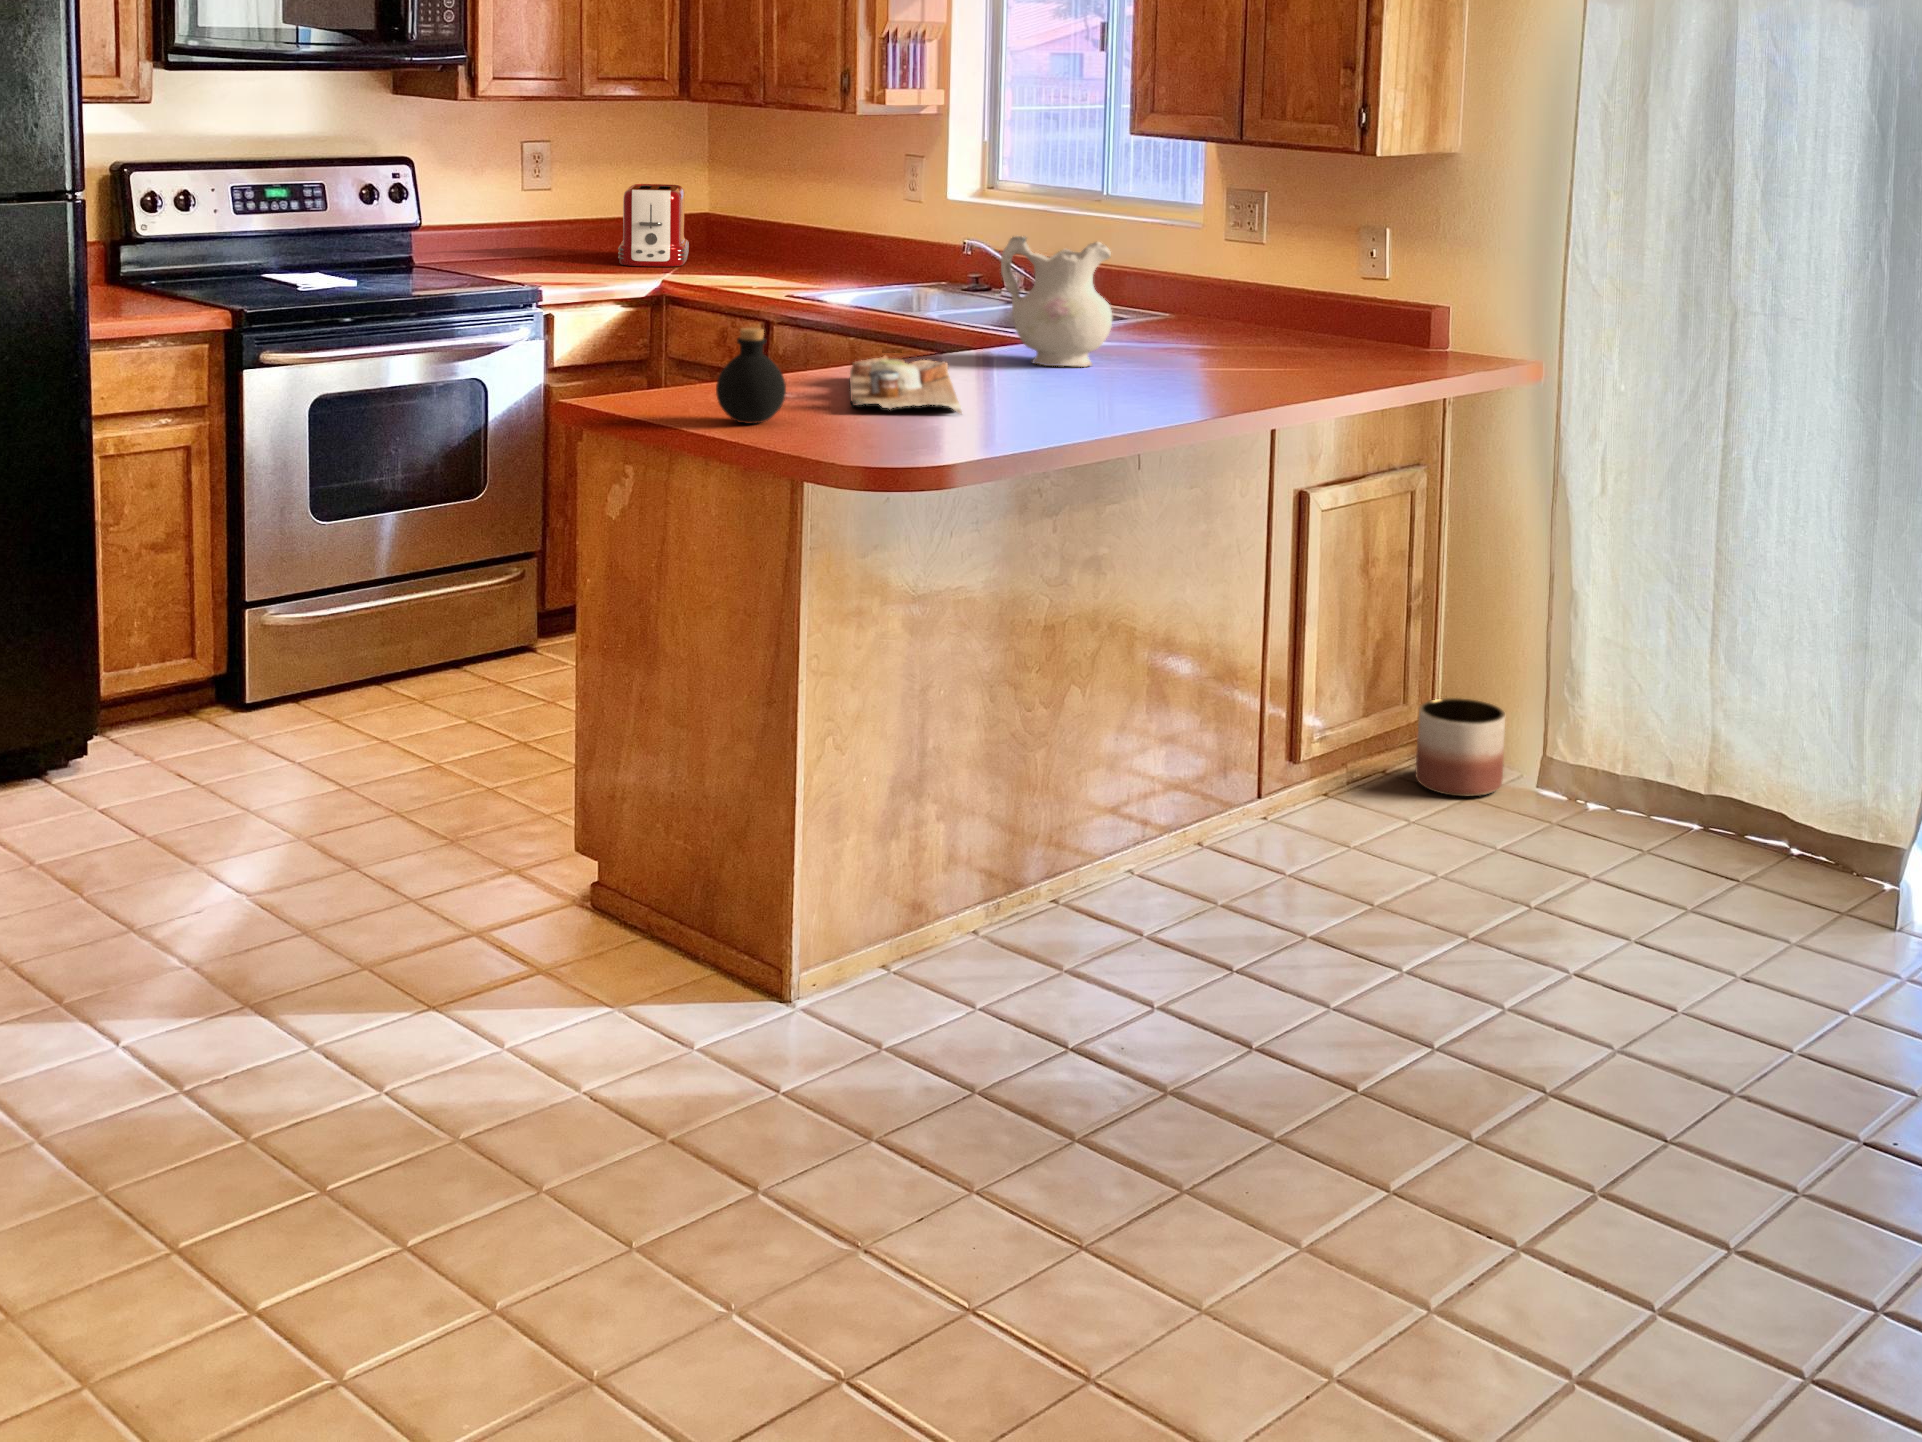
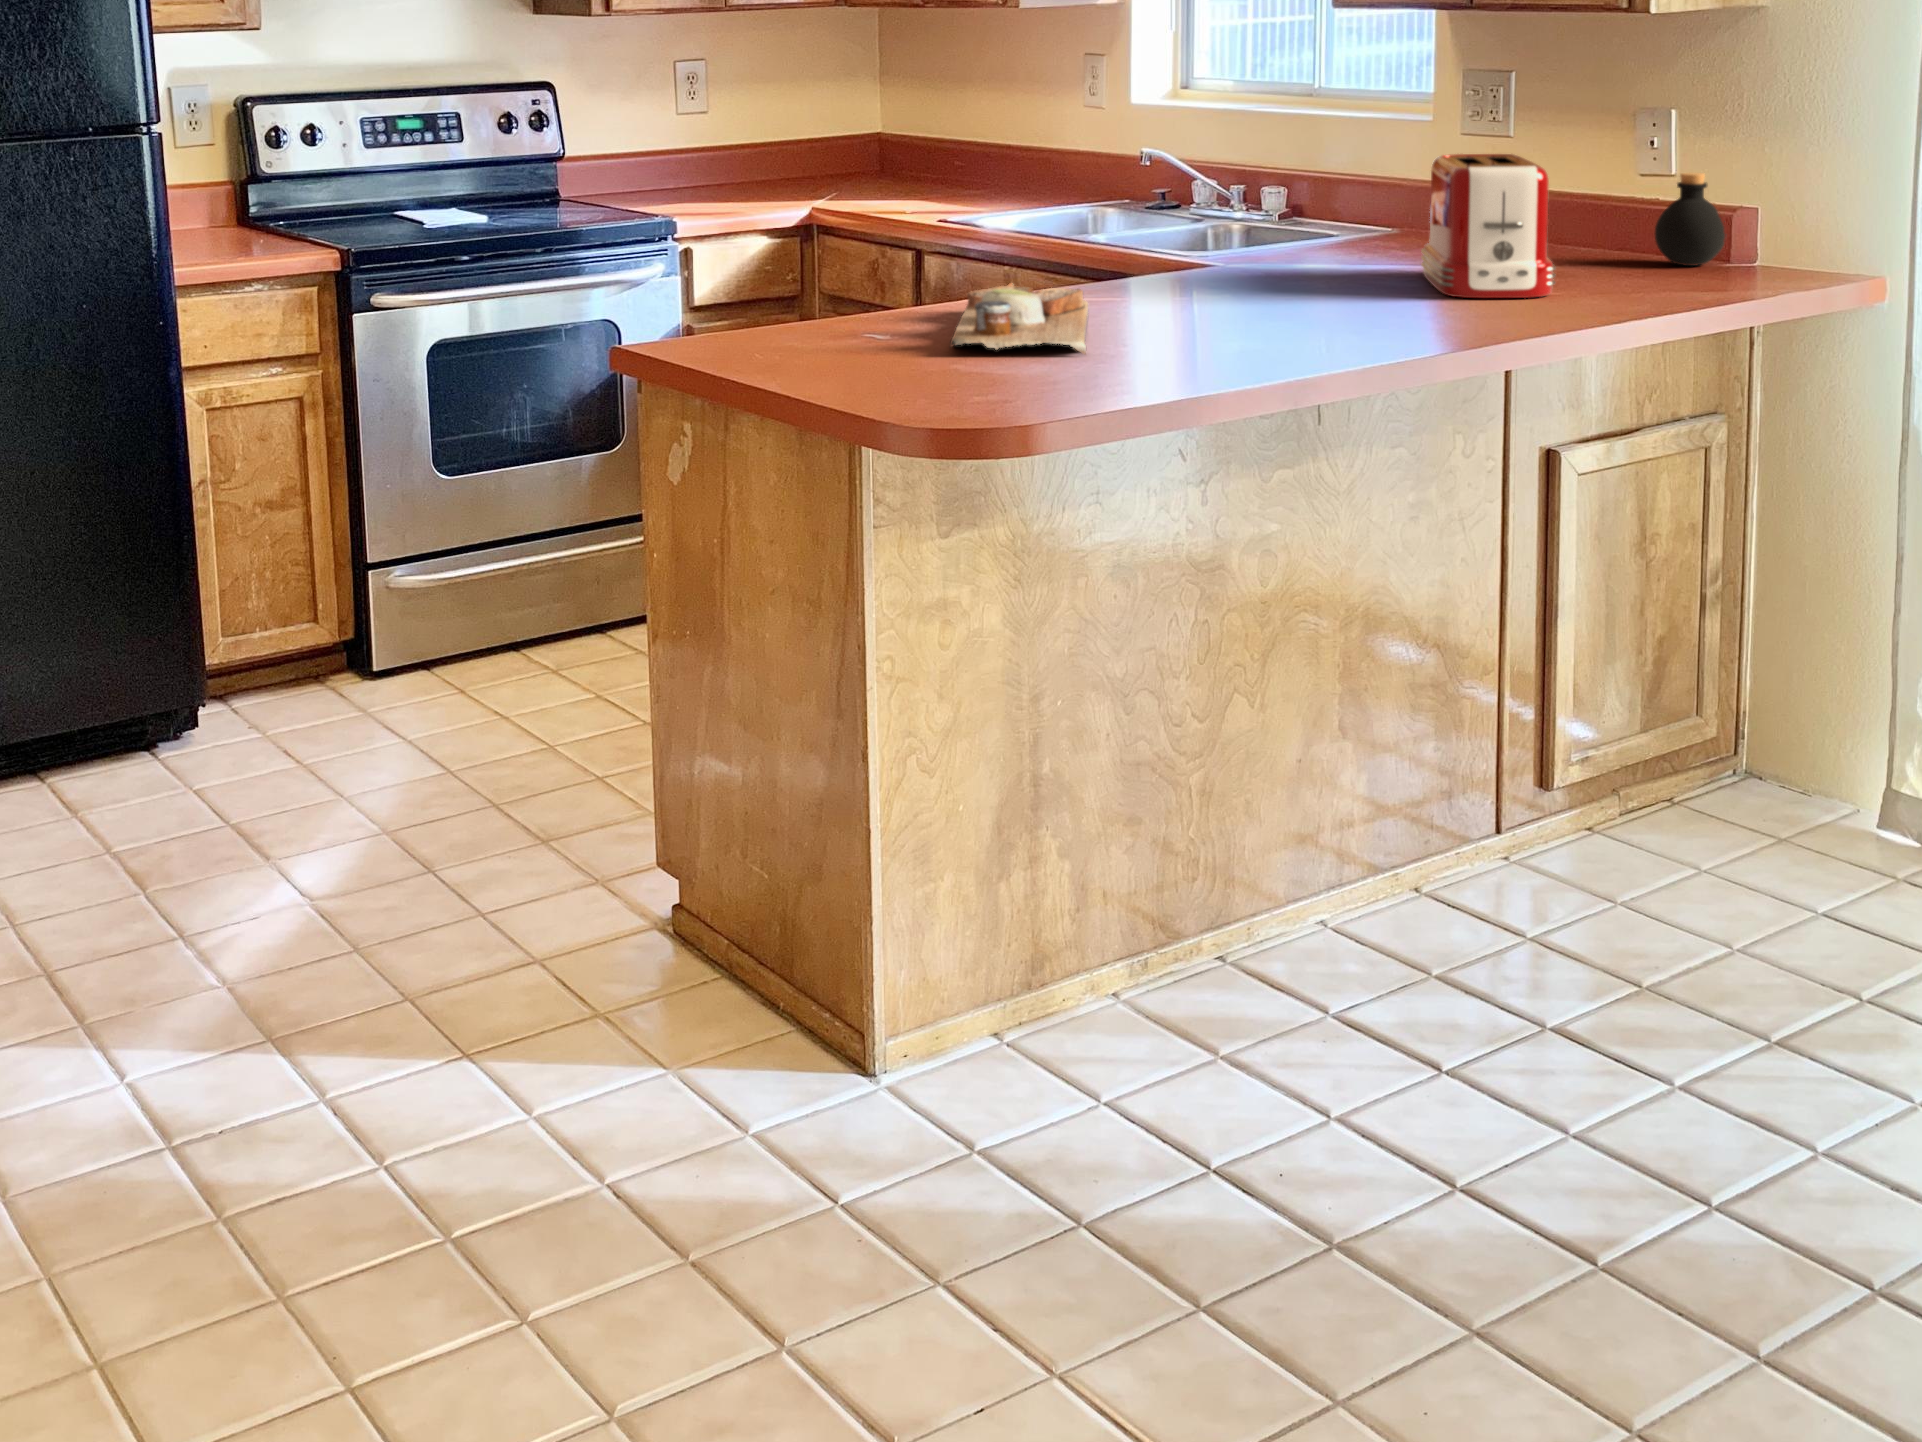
toaster: present [618,184,689,267] -> present [1421,154,1555,298]
ceramic pitcher: present [1001,236,1112,367] -> none [1160,133,1300,292]
bottle: present [716,328,786,424] -> present [1655,173,1725,266]
planter: present [1415,698,1505,796] -> none [1708,705,1830,833]

